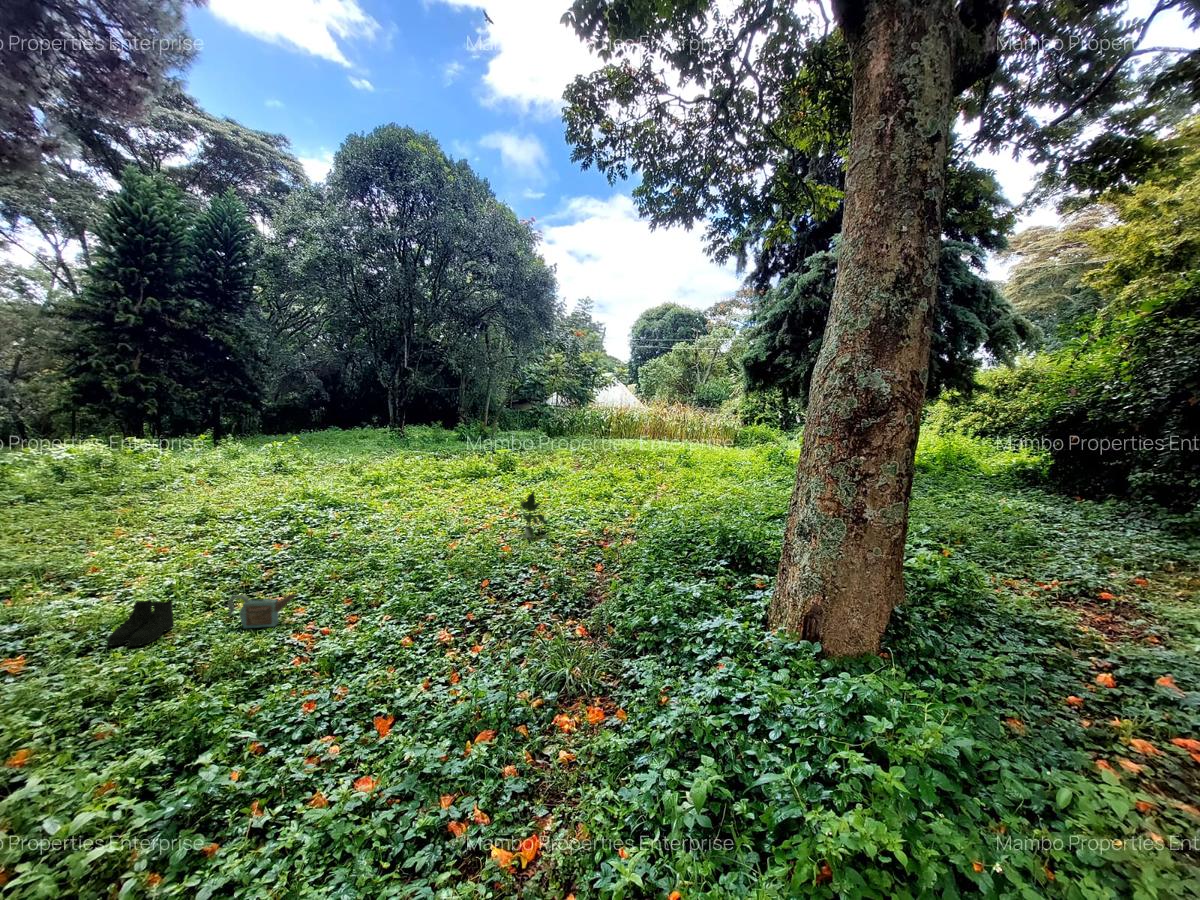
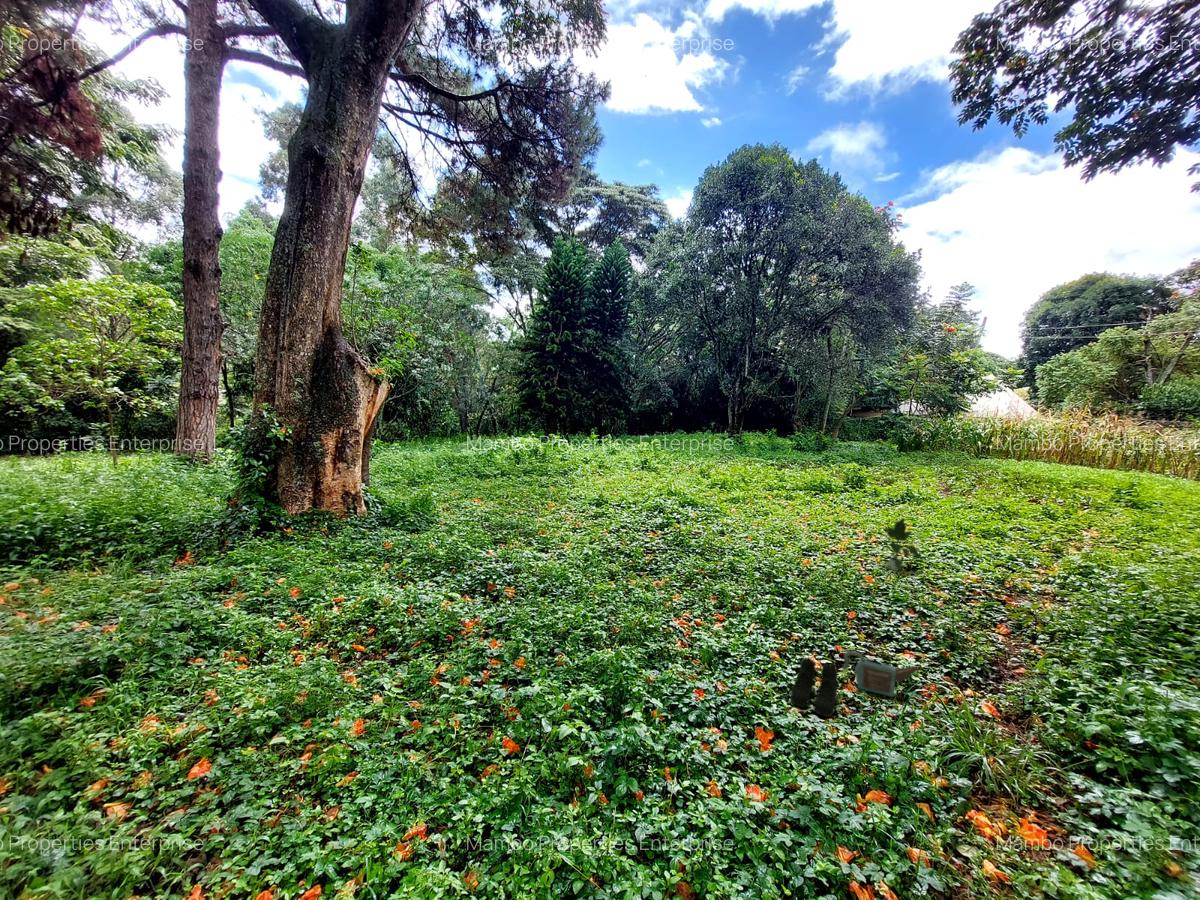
watering can: present [228,594,296,628] -> present [842,651,919,697]
boots: present [108,600,173,646] -> present [791,658,837,717]

